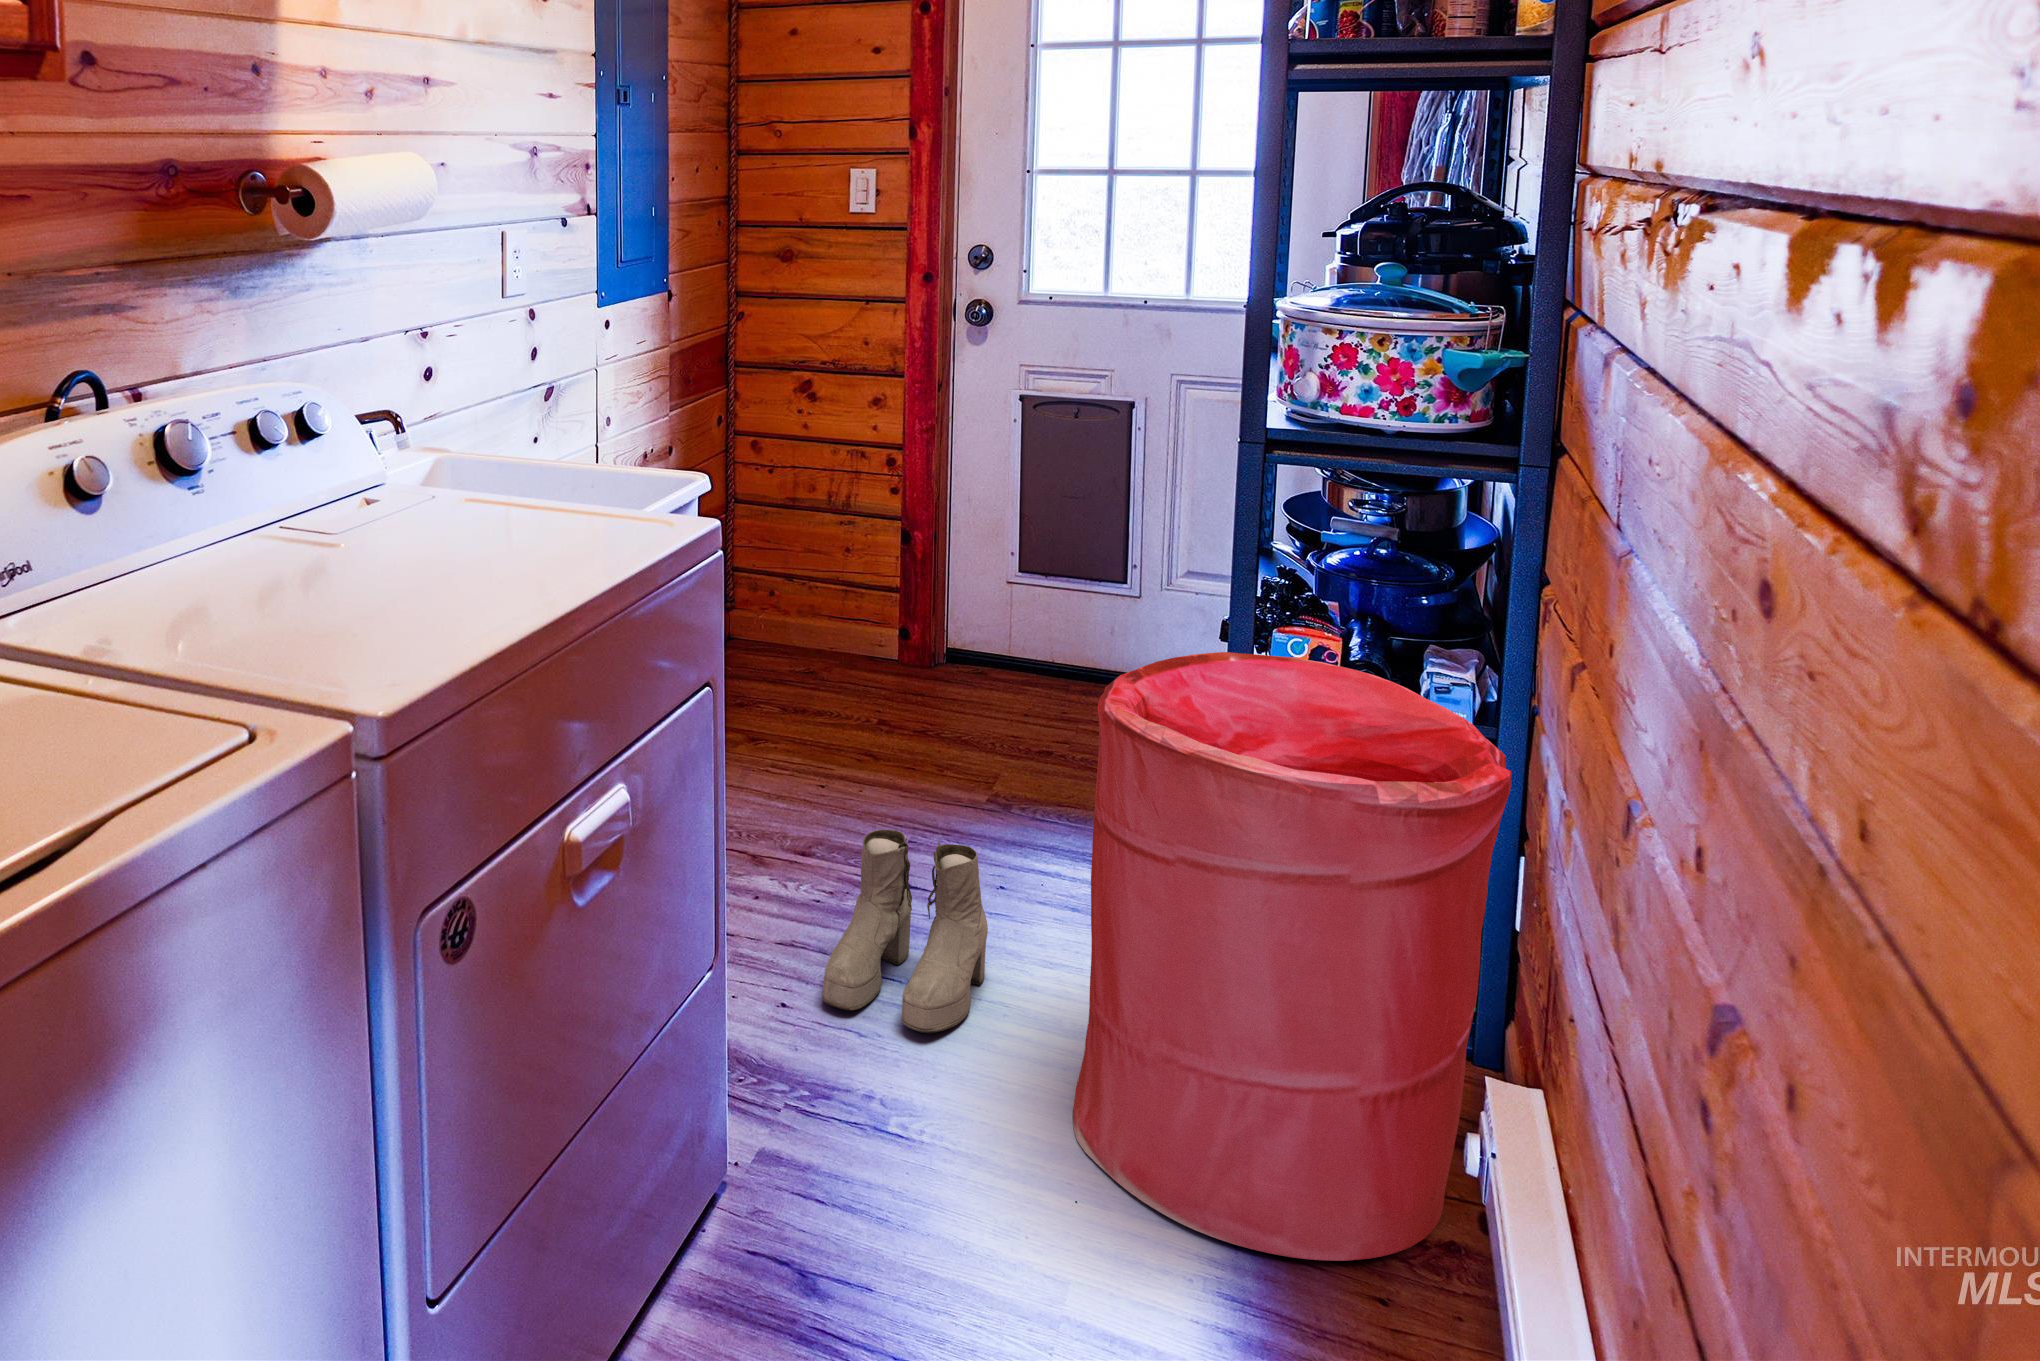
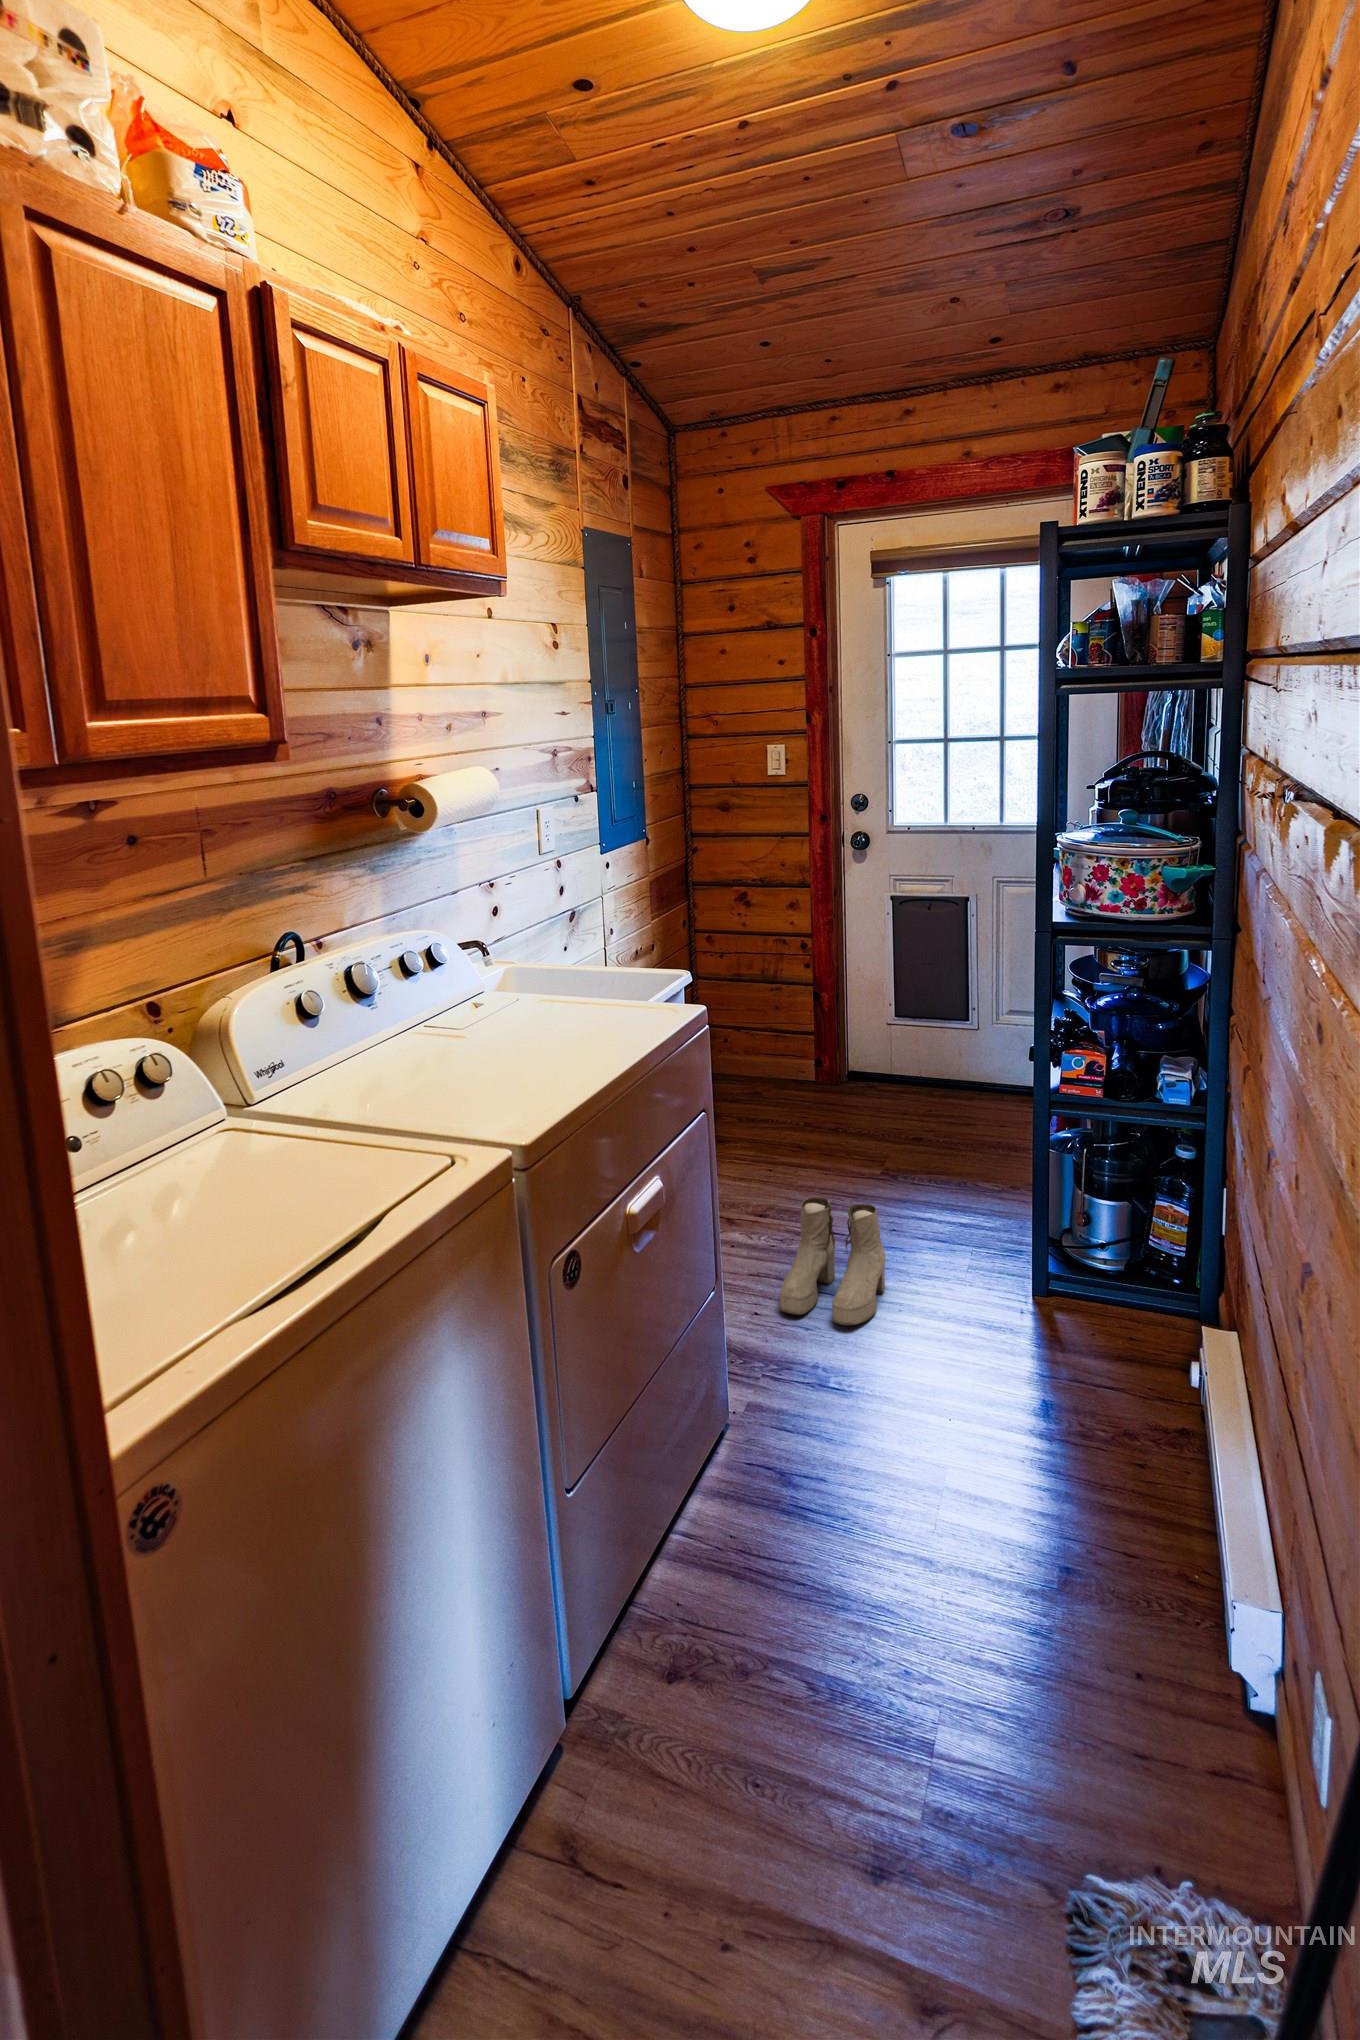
laundry hamper: present [1073,652,1511,1261] -> none [945,1069,1210,1446]

